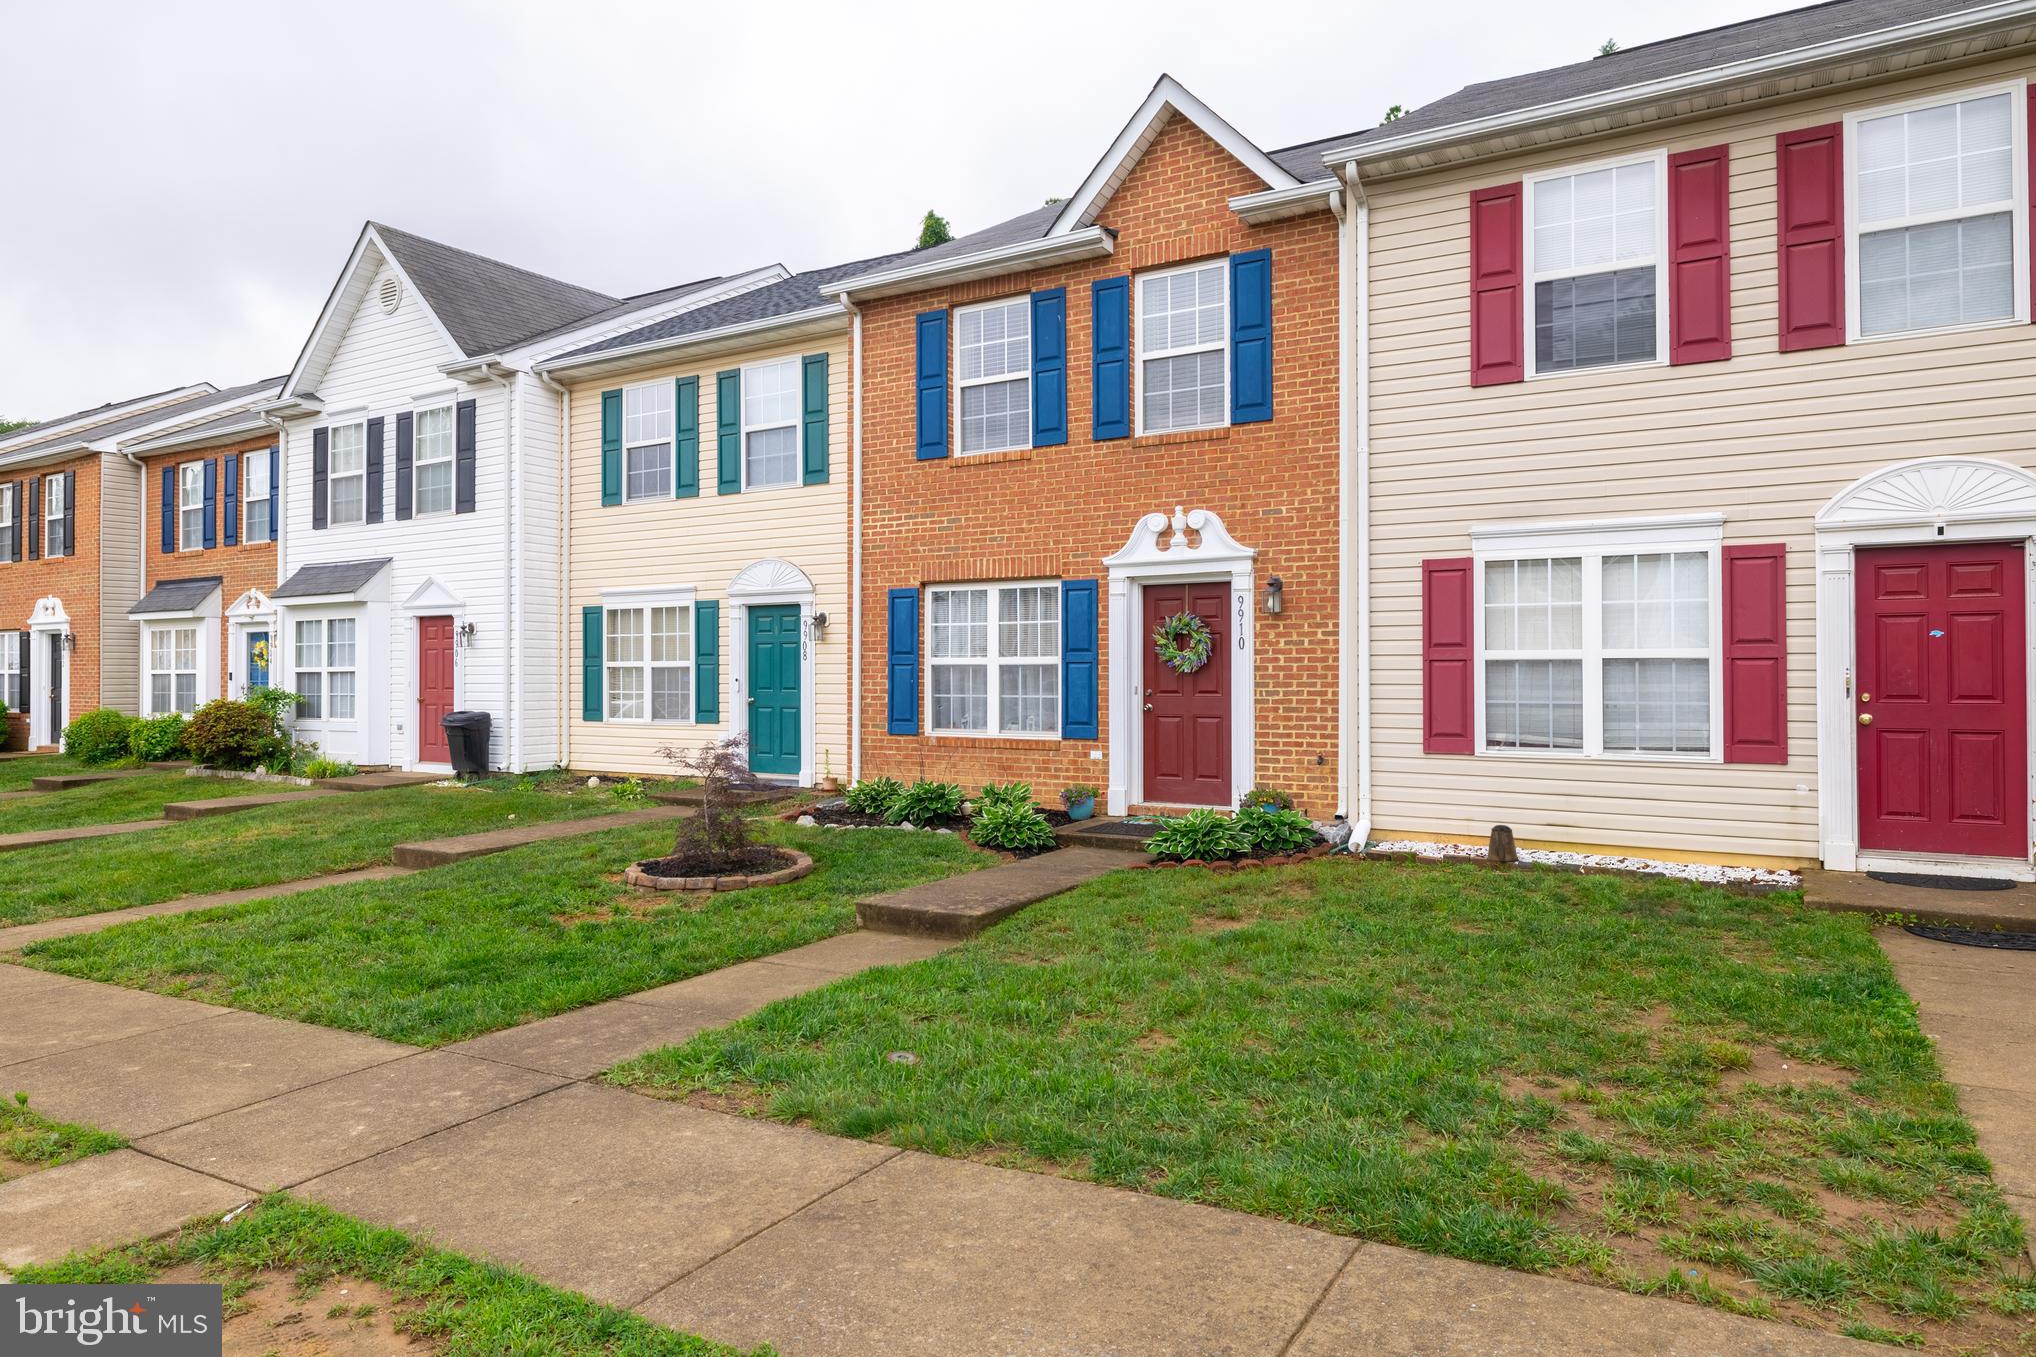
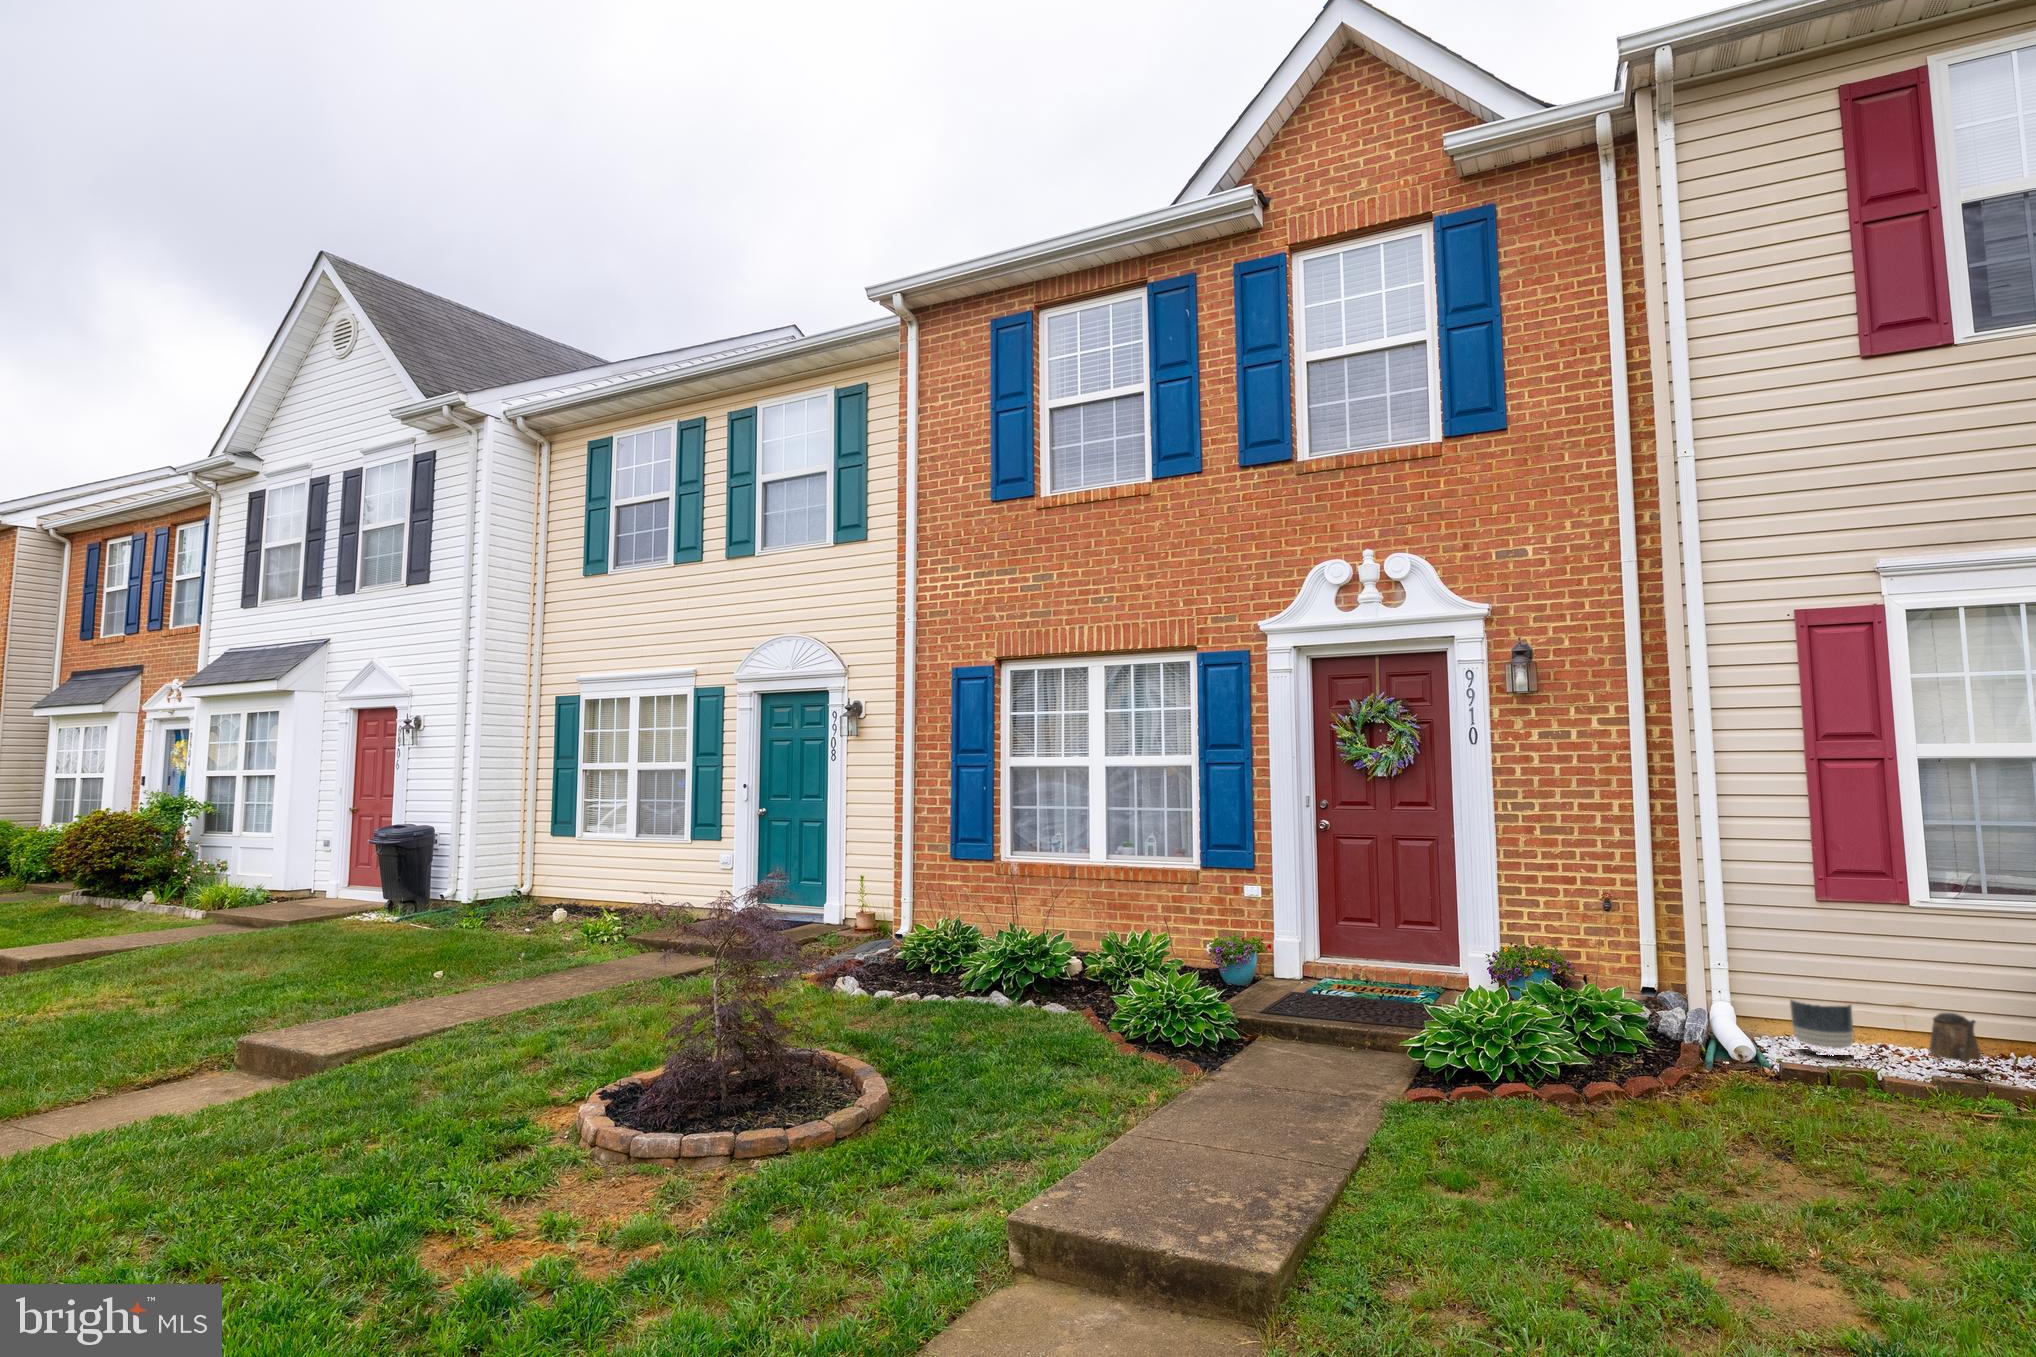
planter: none [1415,818,1449,854] -> present [1790,1000,1854,1050]

